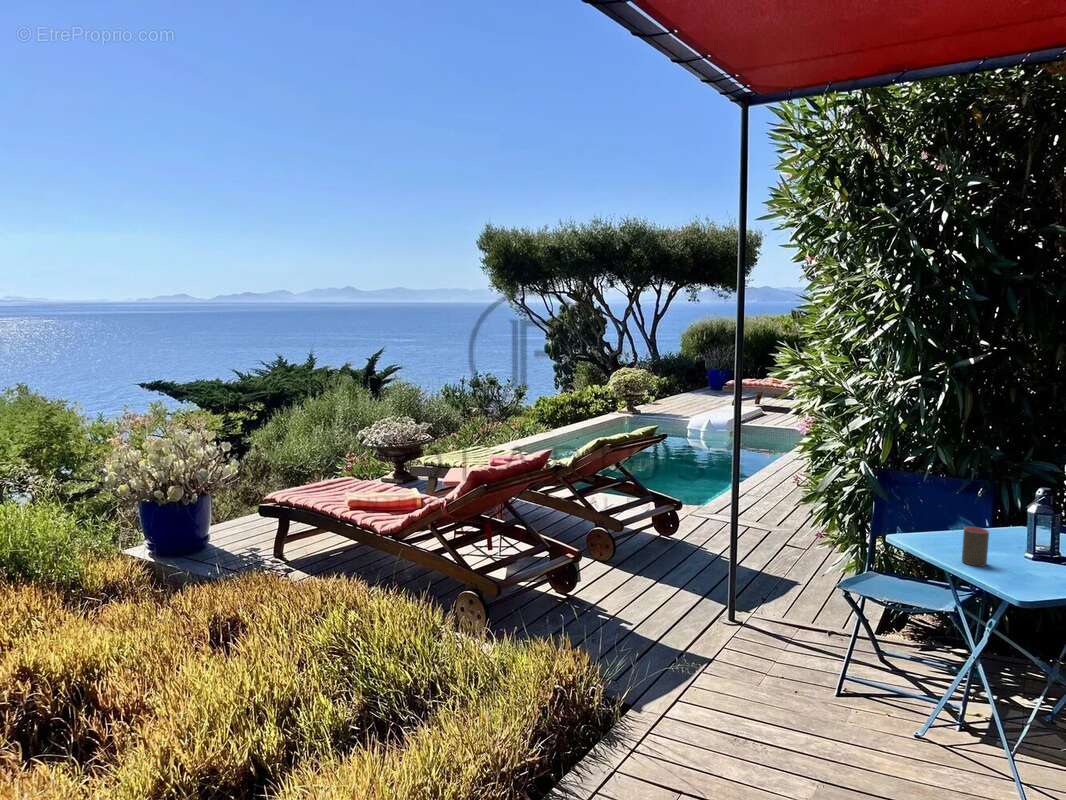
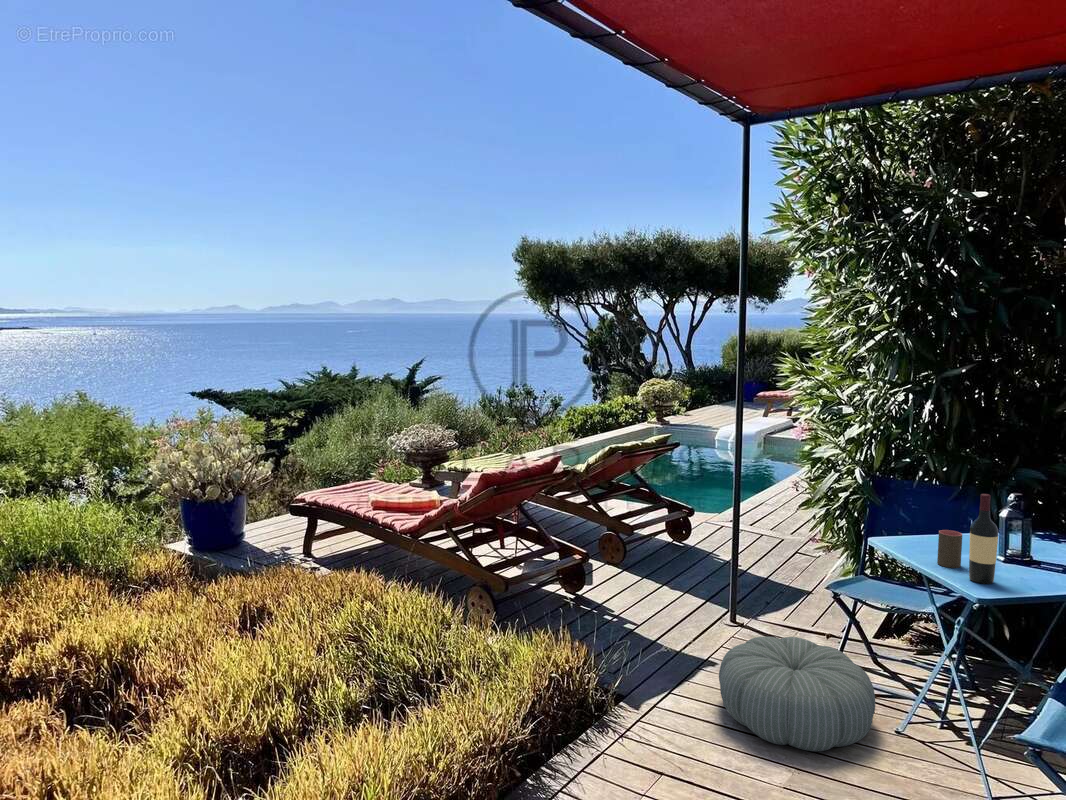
wine bottle: none [1001,490,1033,584] -> present [969,494,998,584]
pouf: none [729,638,894,760] -> present [719,637,875,751]

